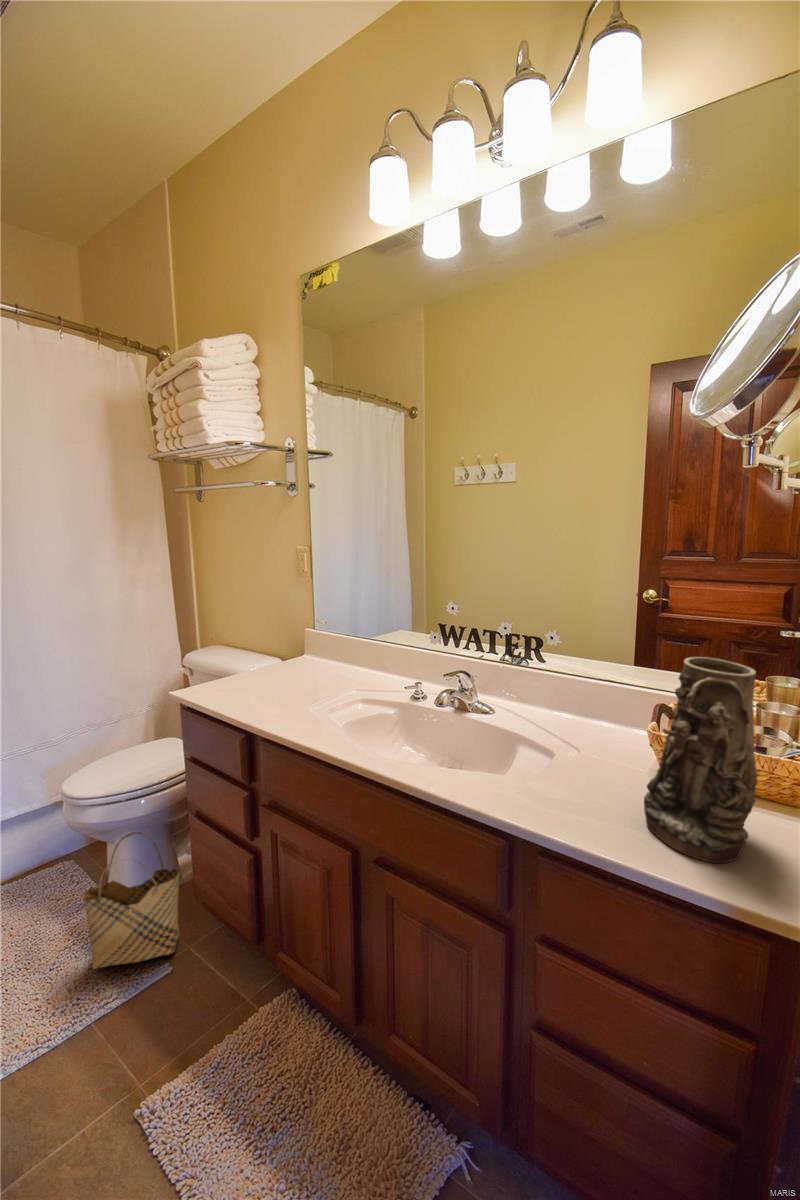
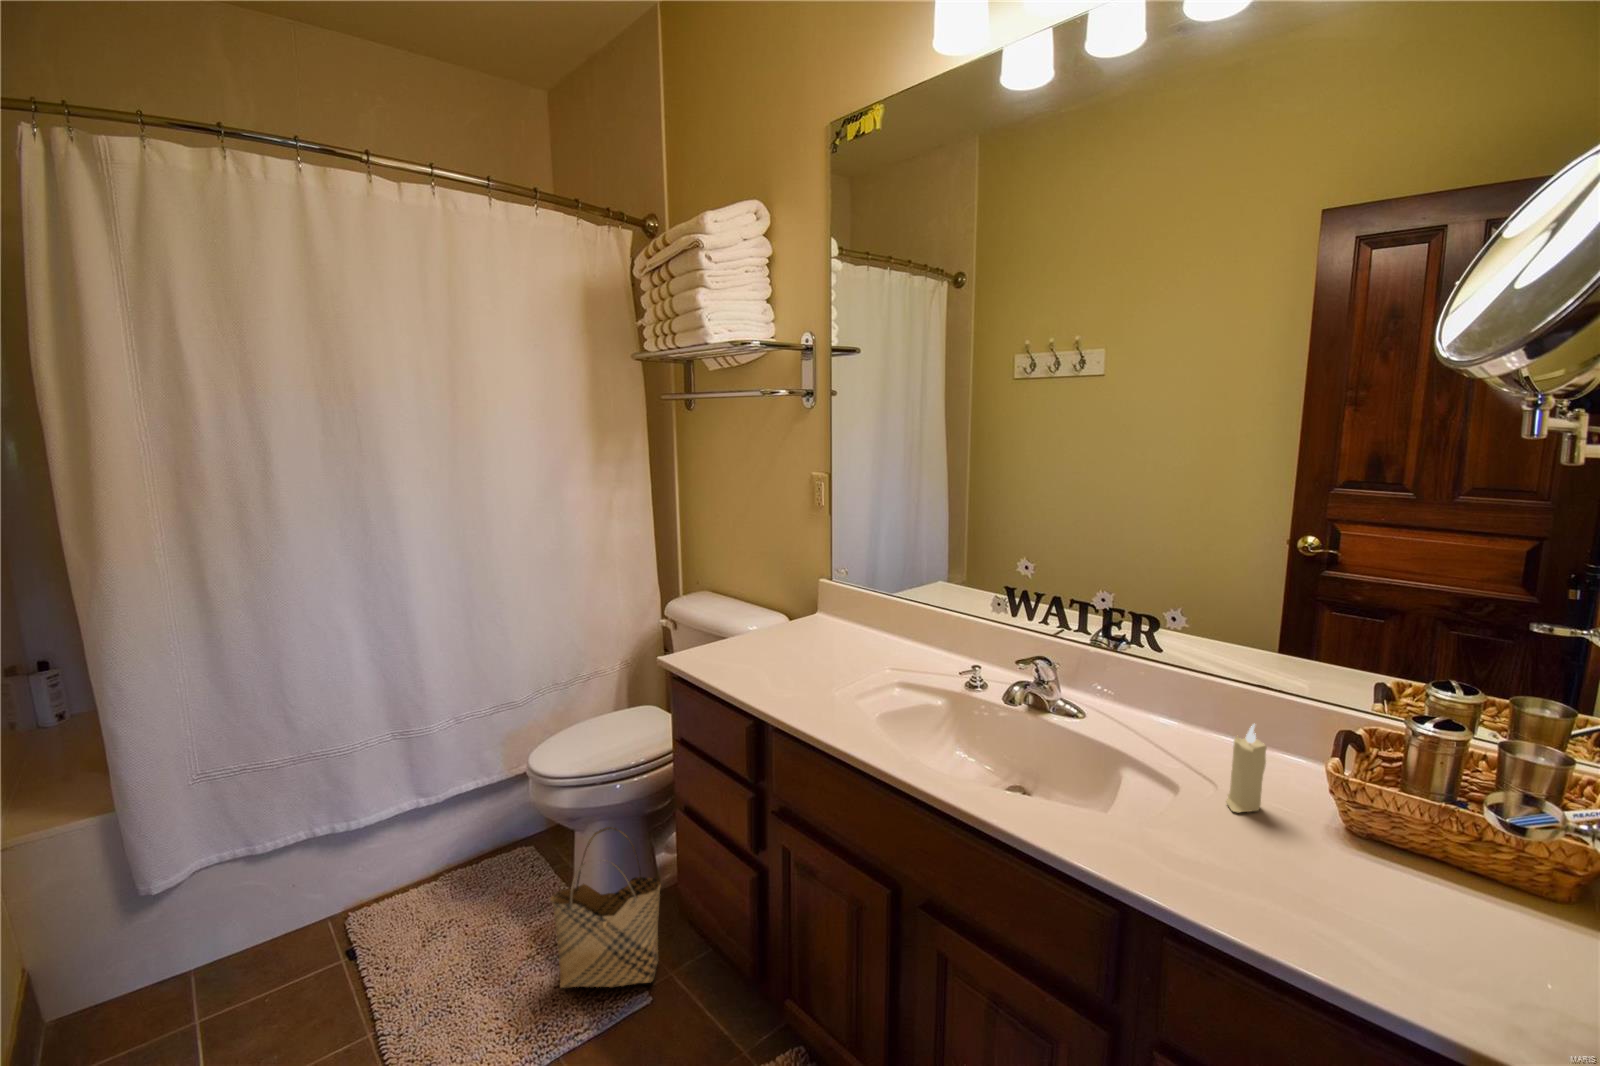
vase: present [644,657,757,863] -> none [1314,676,1500,969]
candle: none [586,703,612,768] -> present [1226,724,1267,812]

